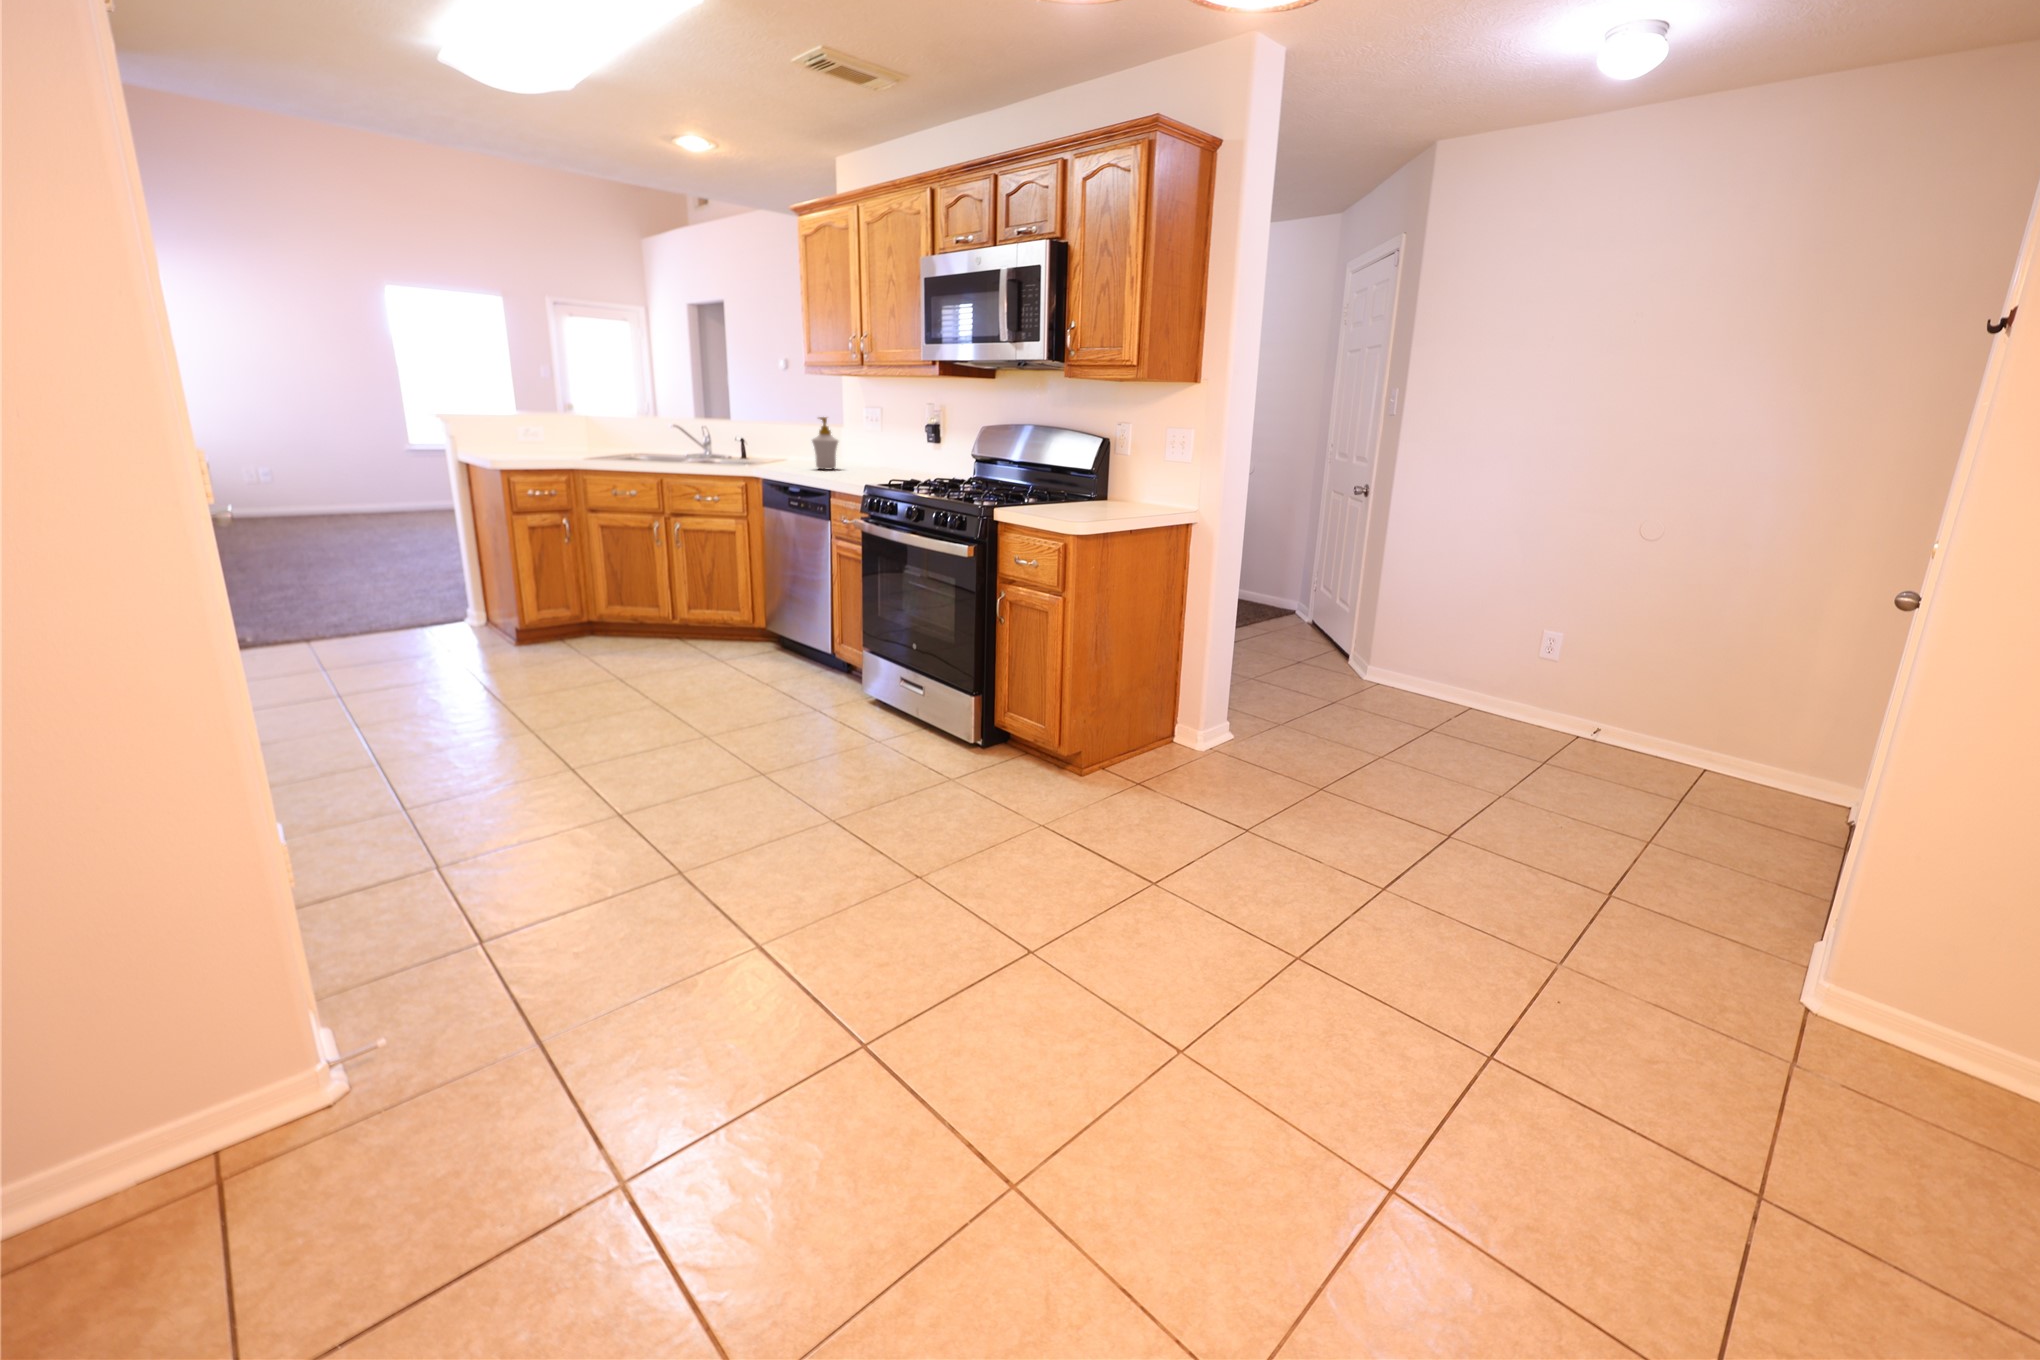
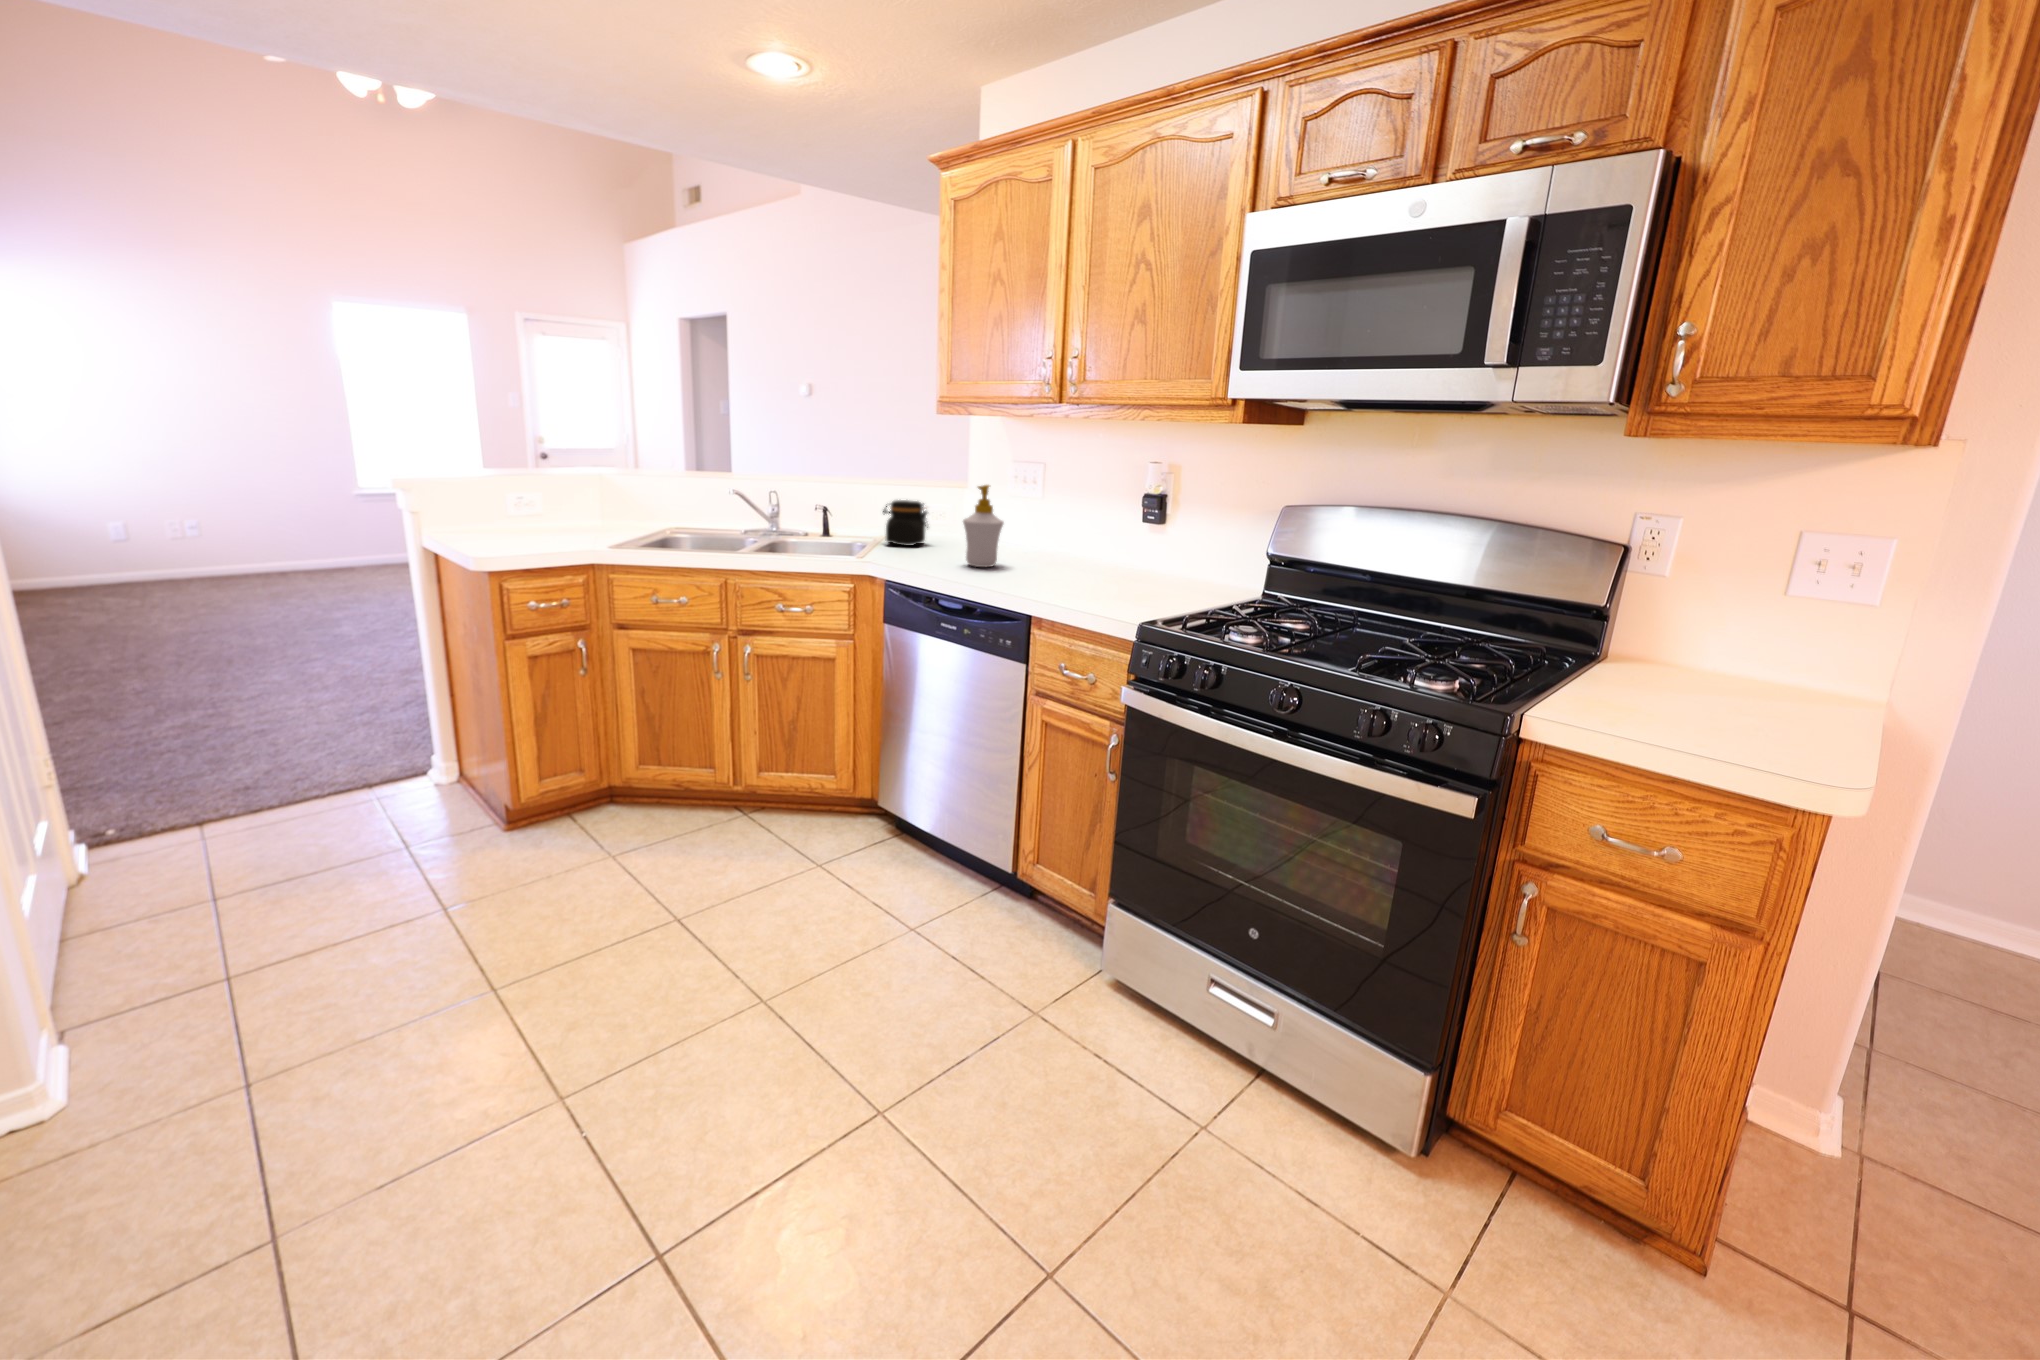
jar: none [775,432,808,462] -> present [883,500,928,546]

